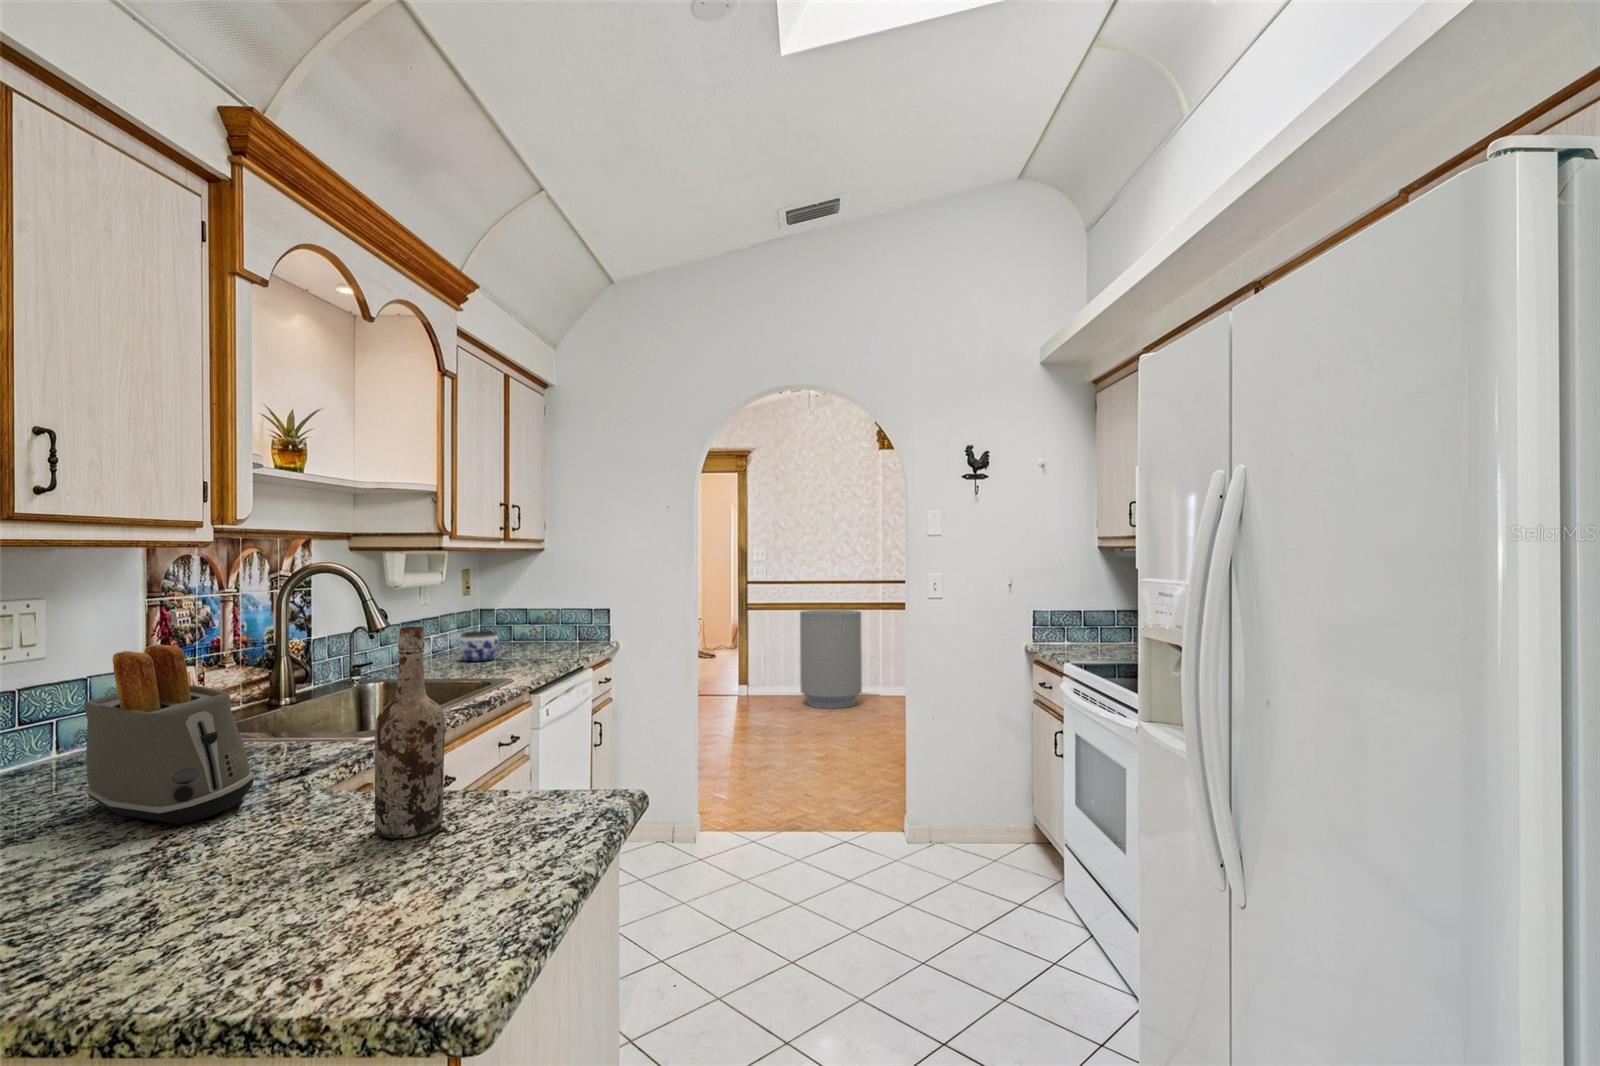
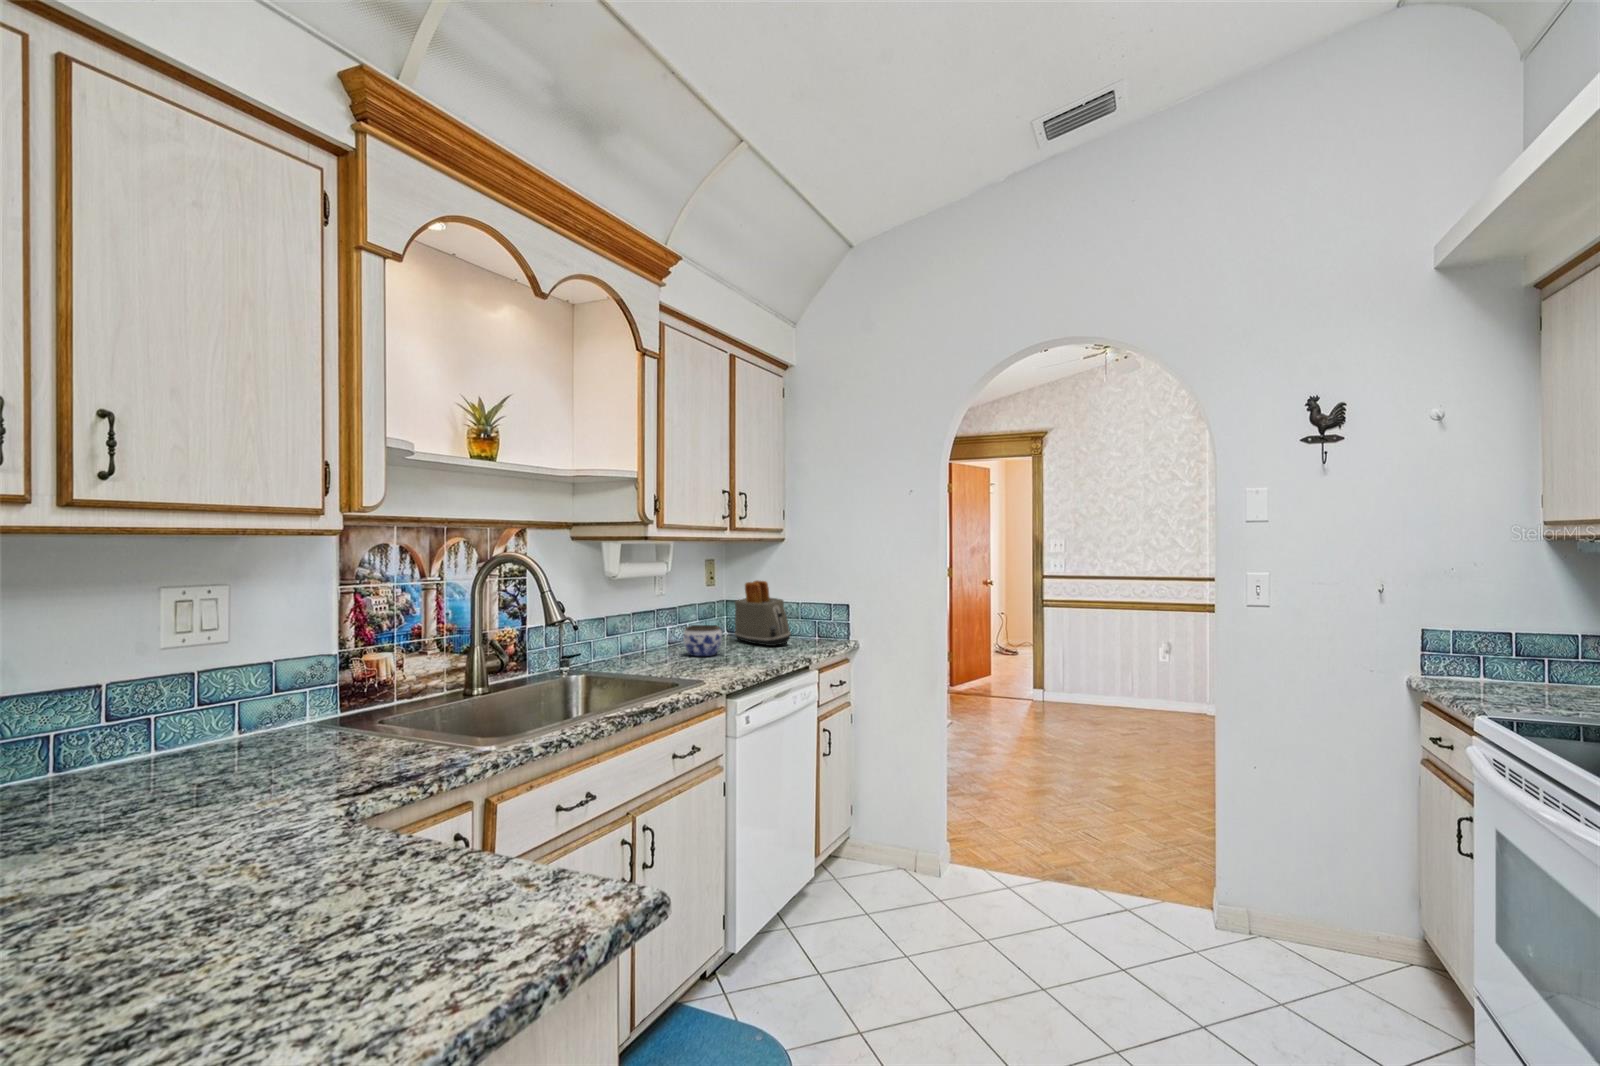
trash can: present [800,610,862,709] -> none [1101,612,1180,730]
wine bottle: present [375,627,445,838] -> none [279,646,378,938]
toaster: present [84,644,254,824] -> present [735,580,791,646]

